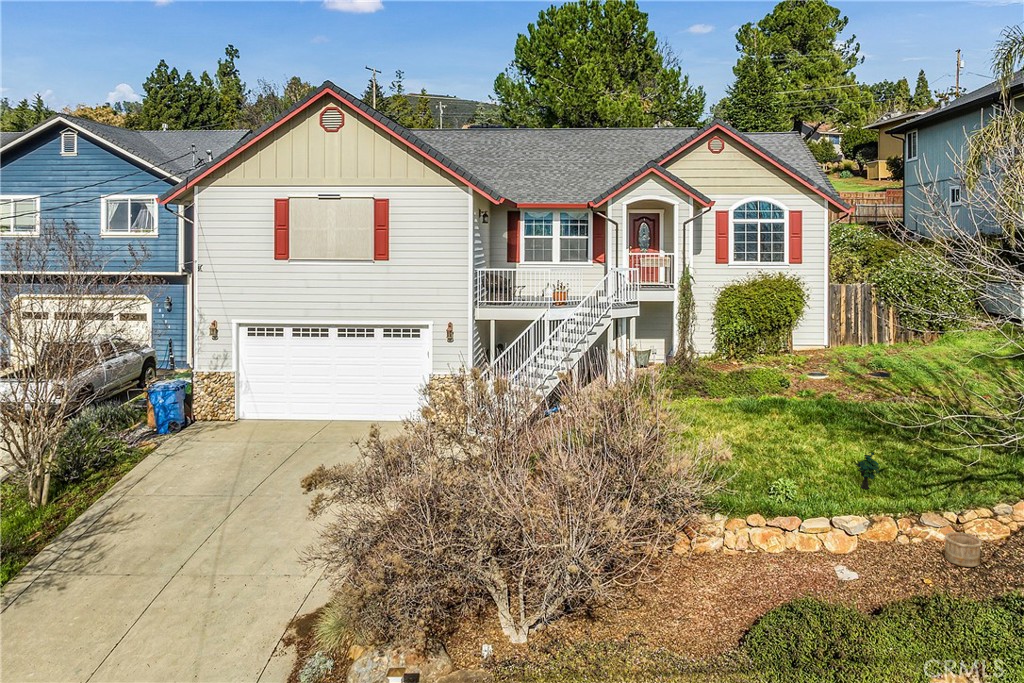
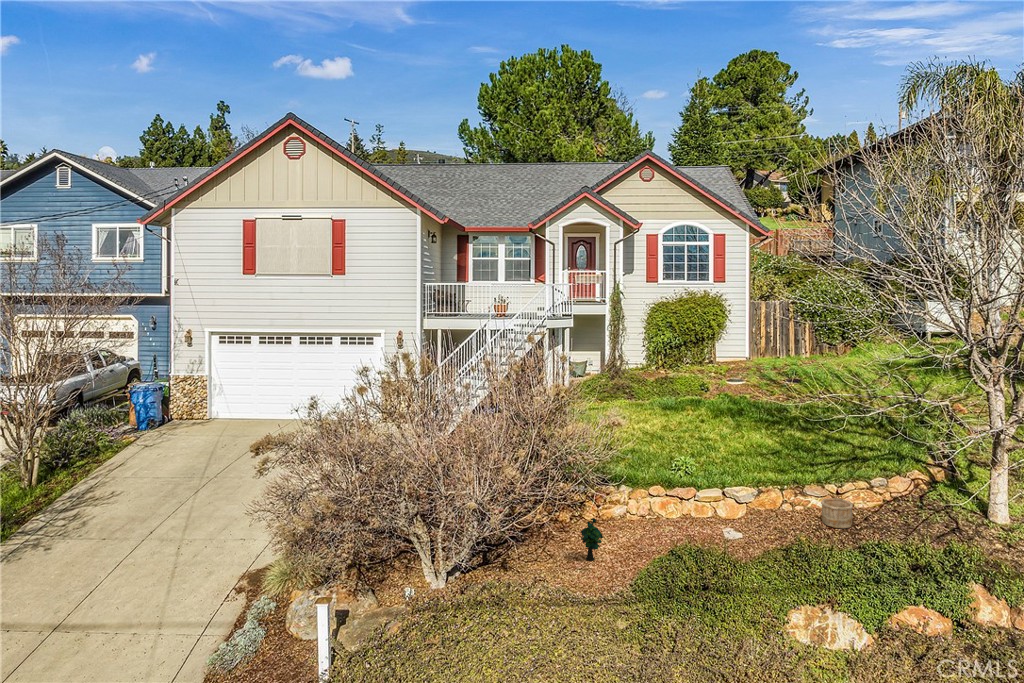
decorative plant: present [856,452,879,489] -> present [579,518,603,561]

